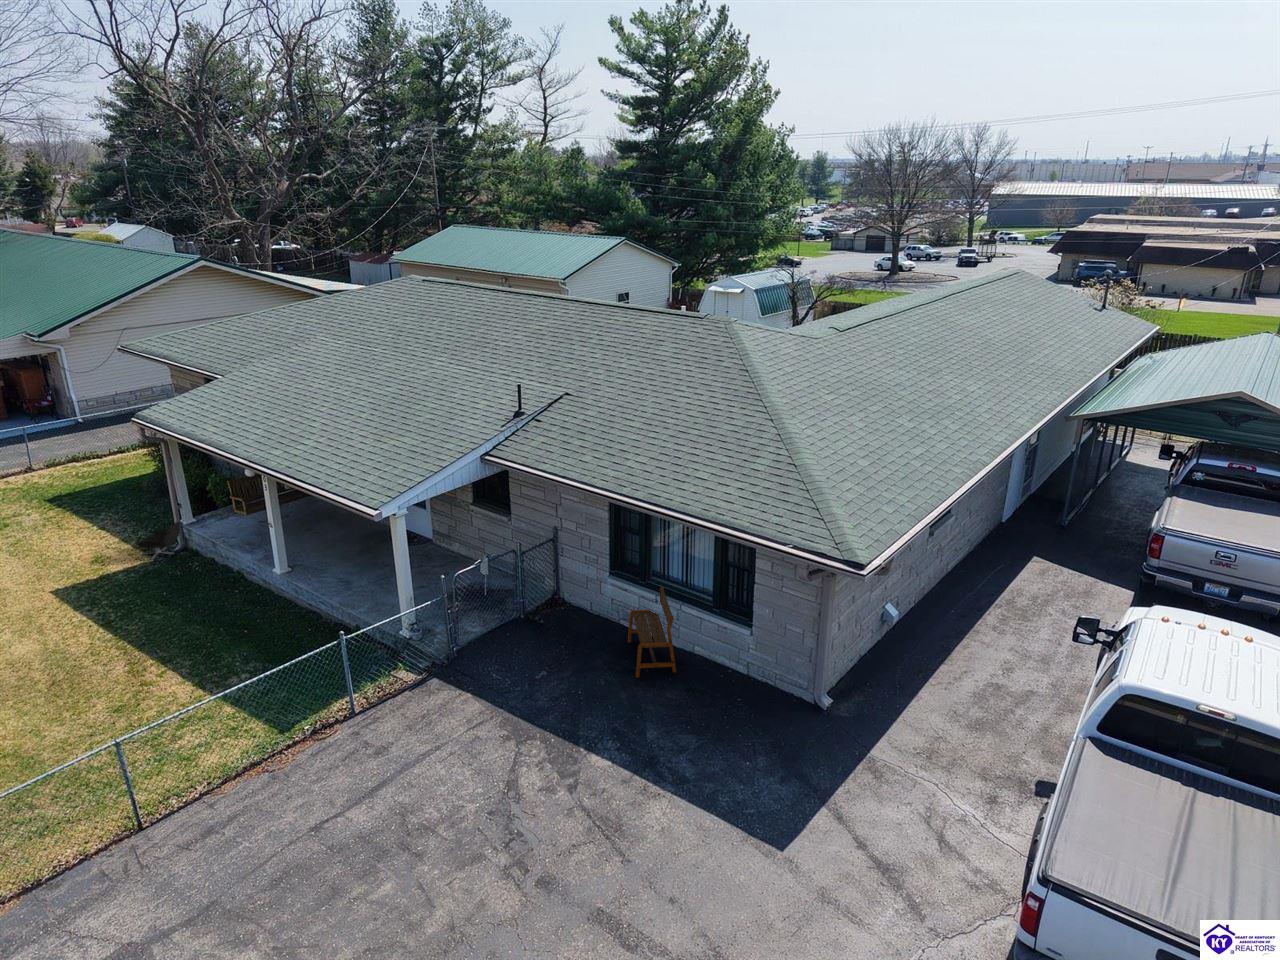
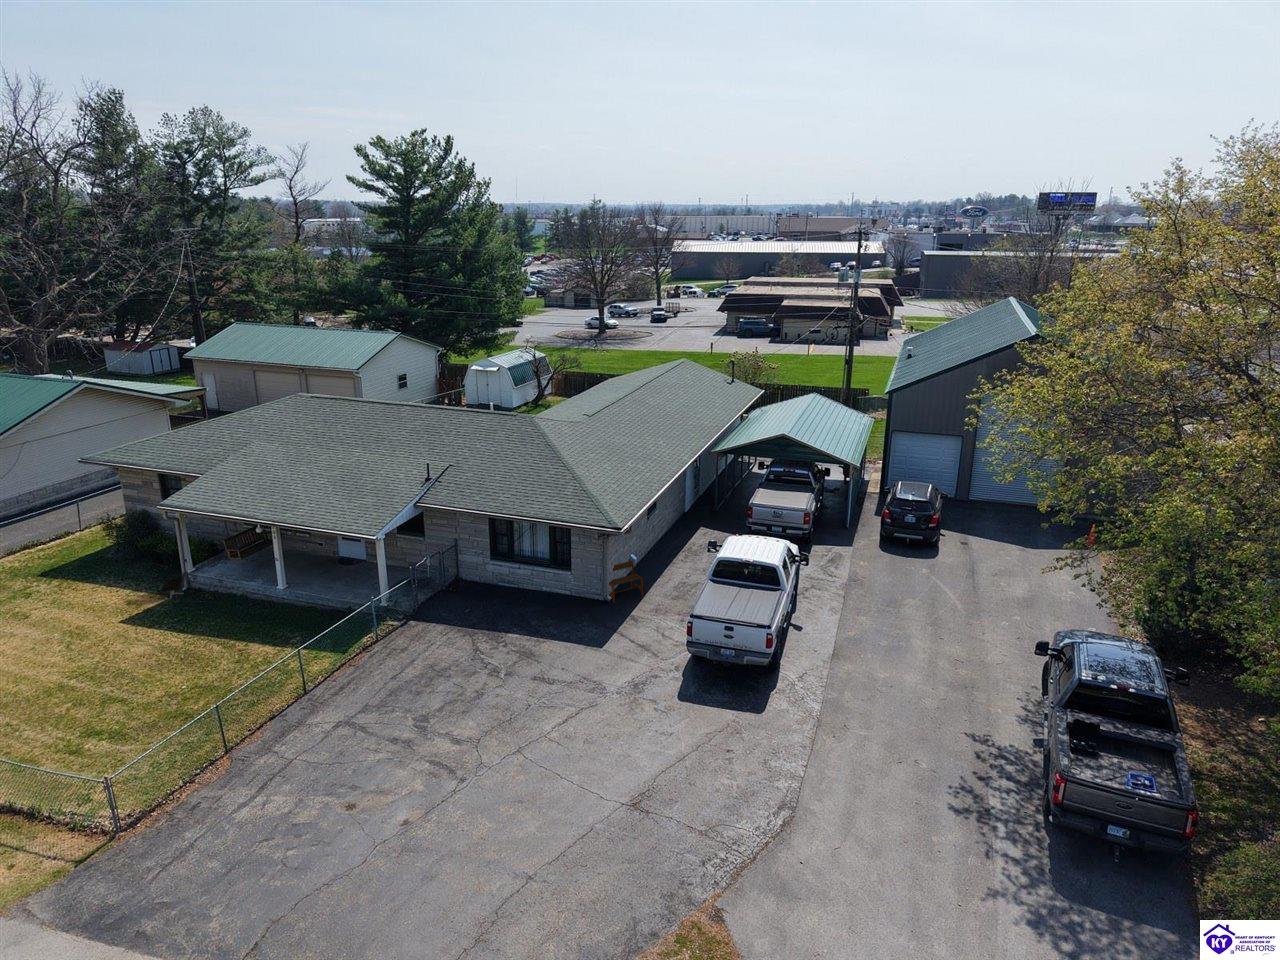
bench: present [628,587,676,678] -> present [608,560,643,603]

